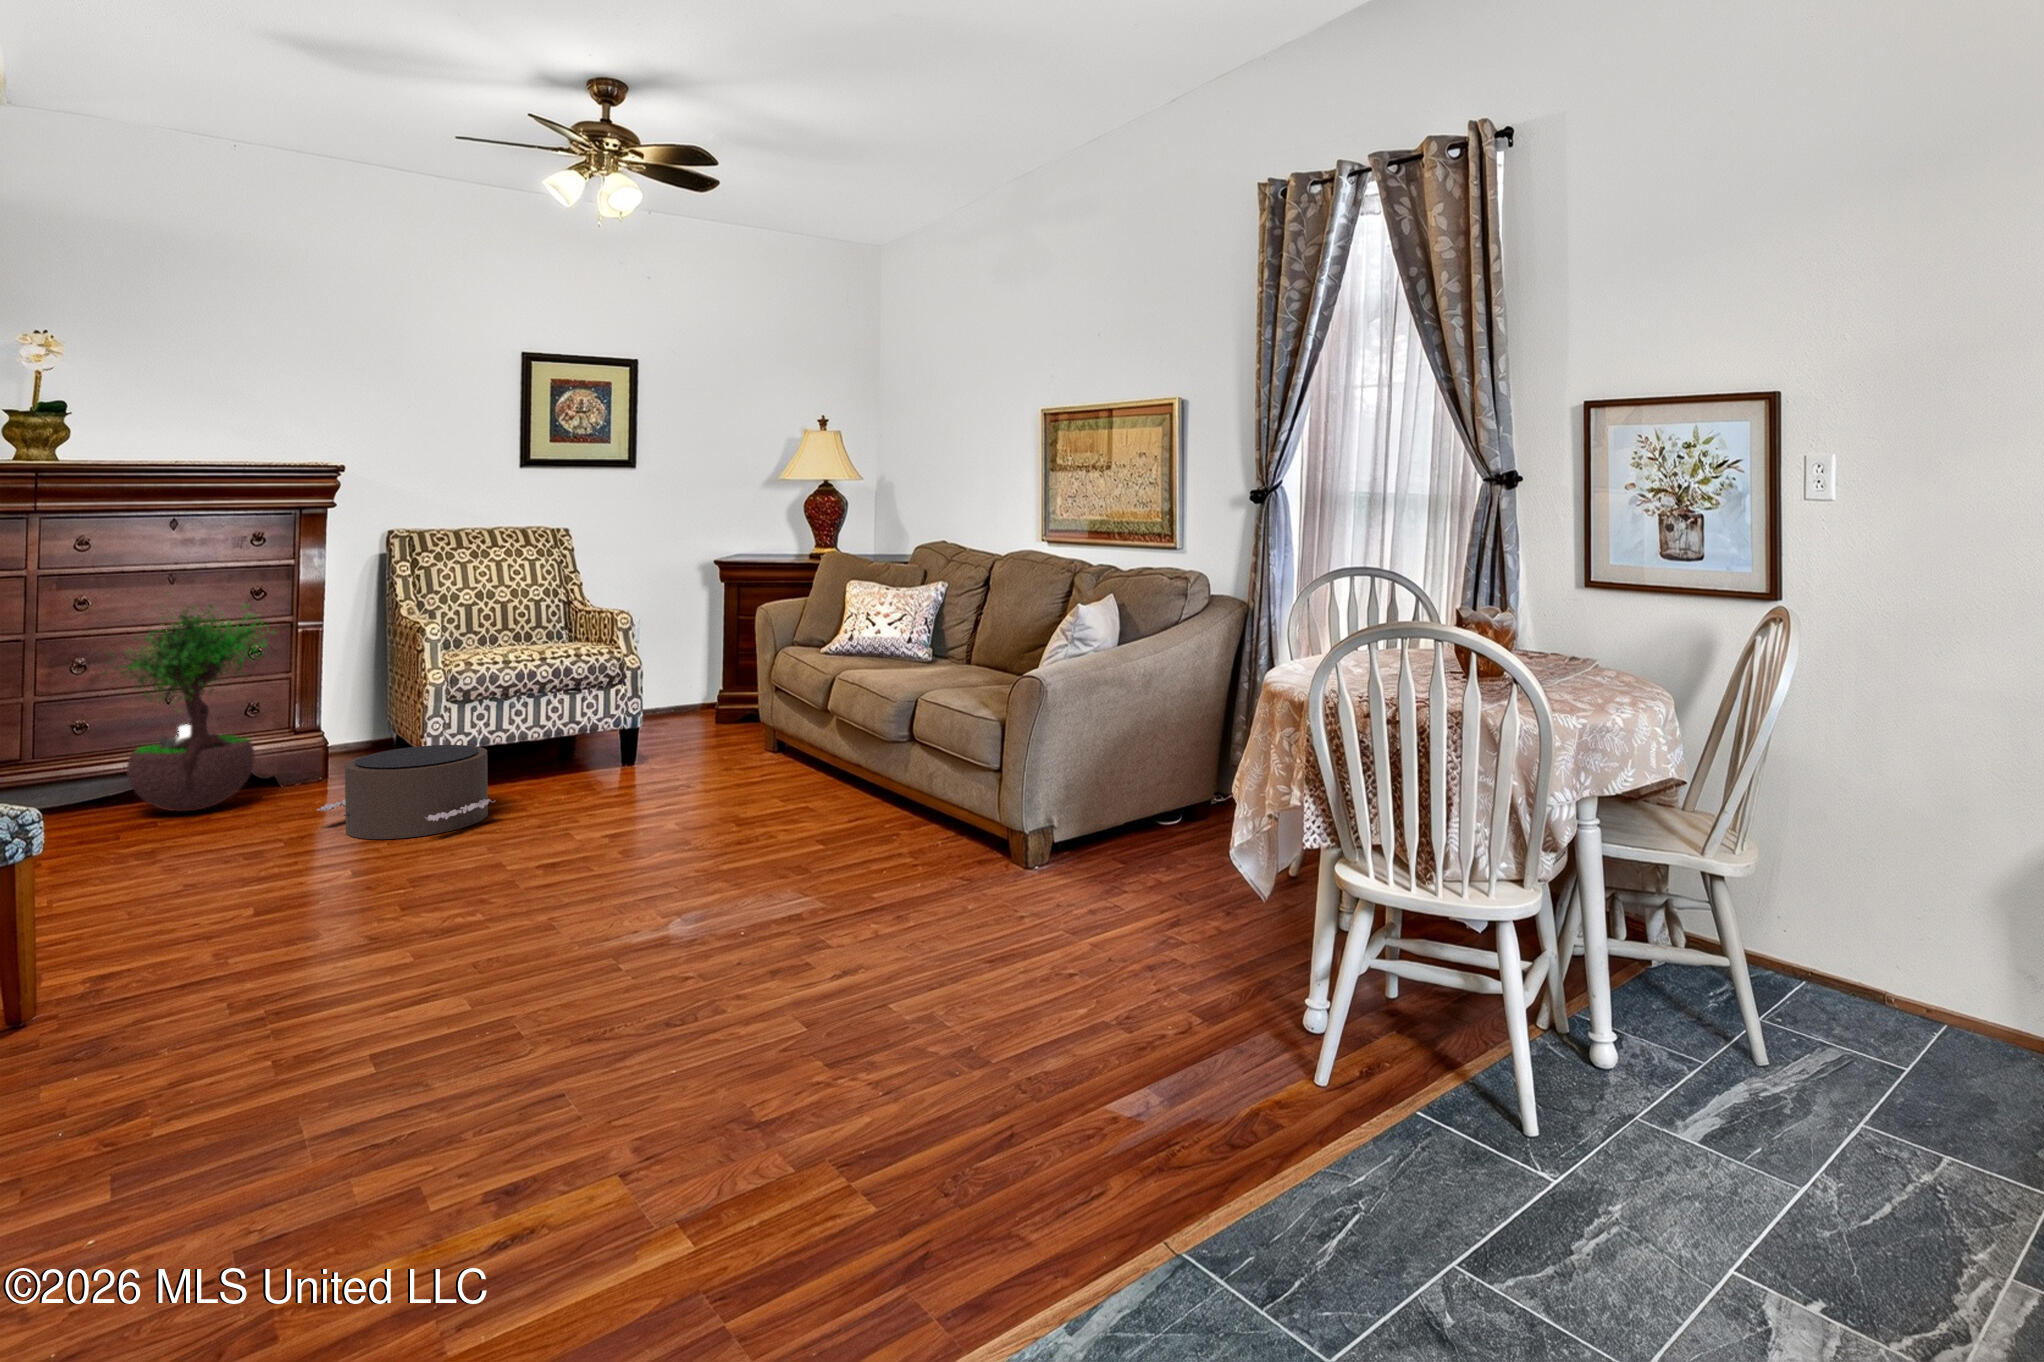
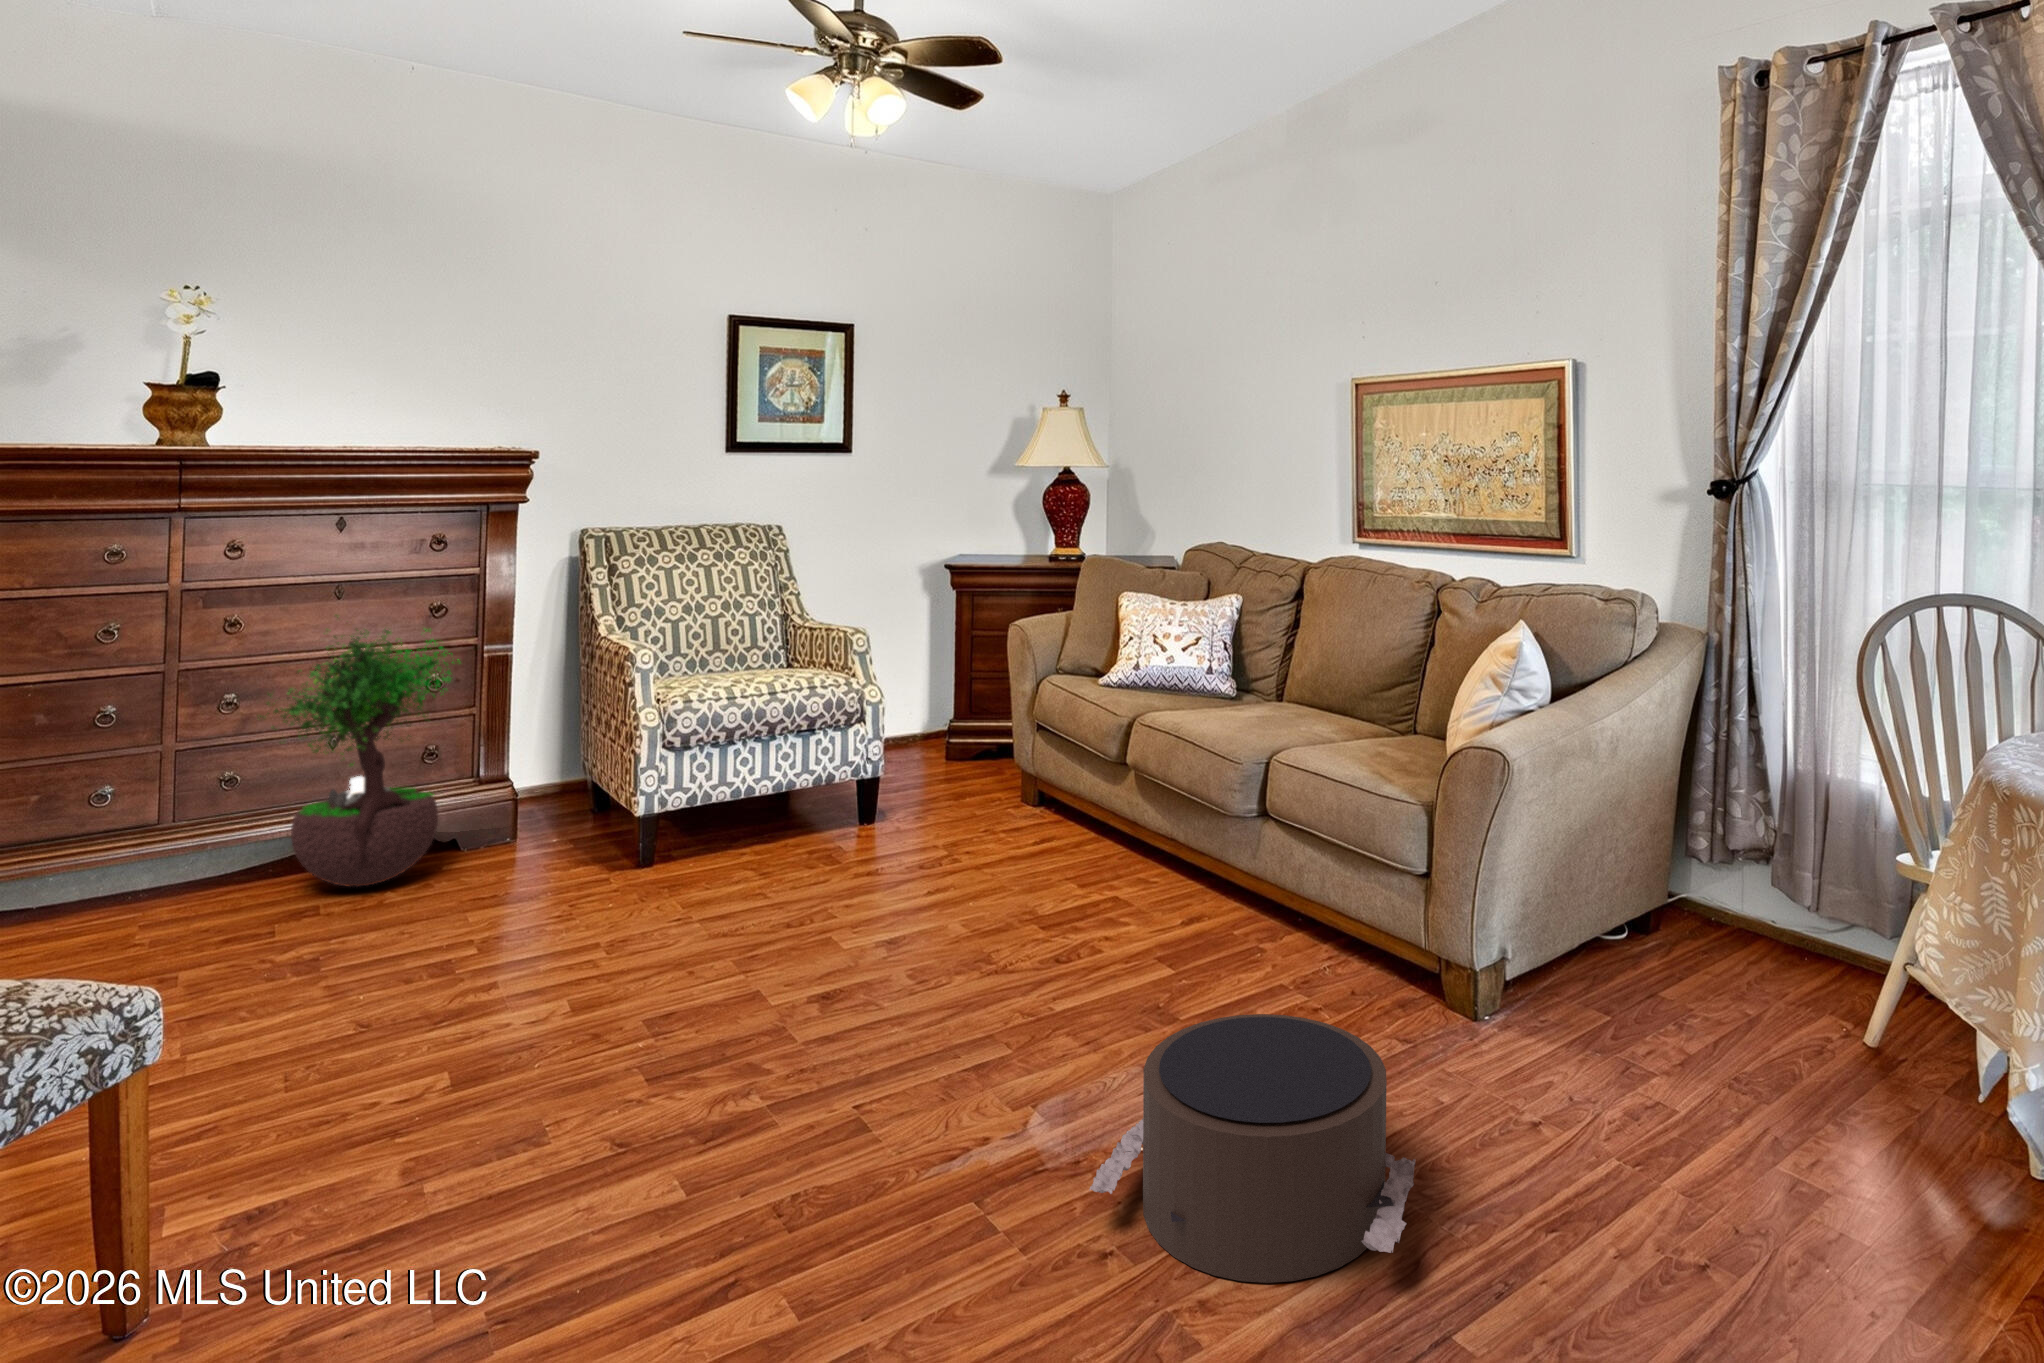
pouf: present [317,745,495,839] -> present [1090,1014,1416,1283]

